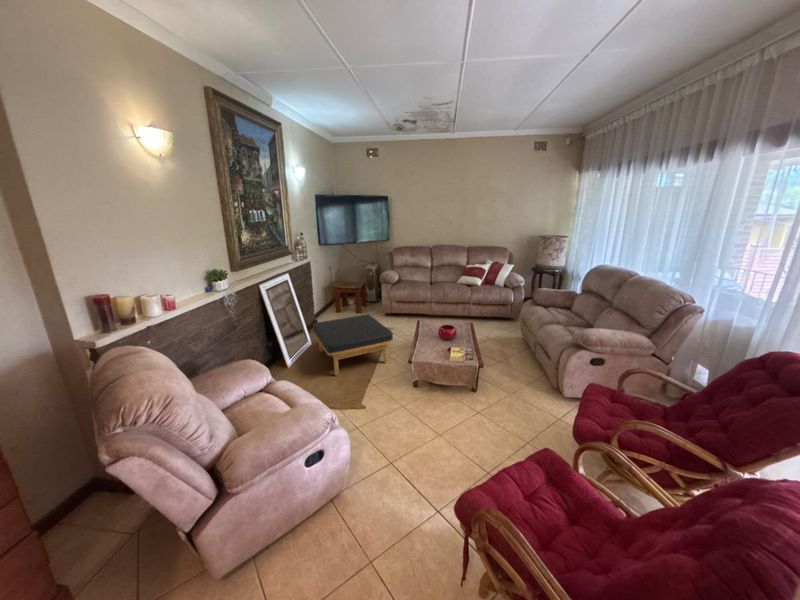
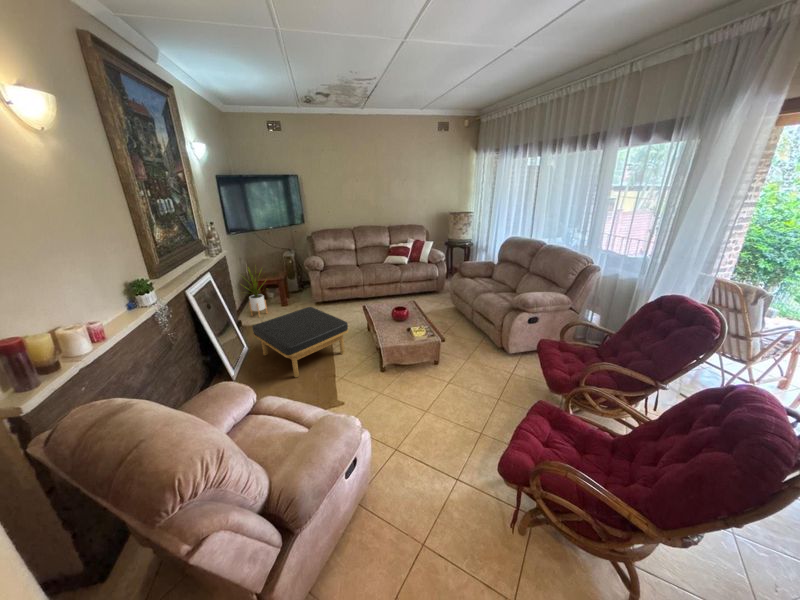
house plant: none [319,271,344,320] -> present [245,271,268,317]

